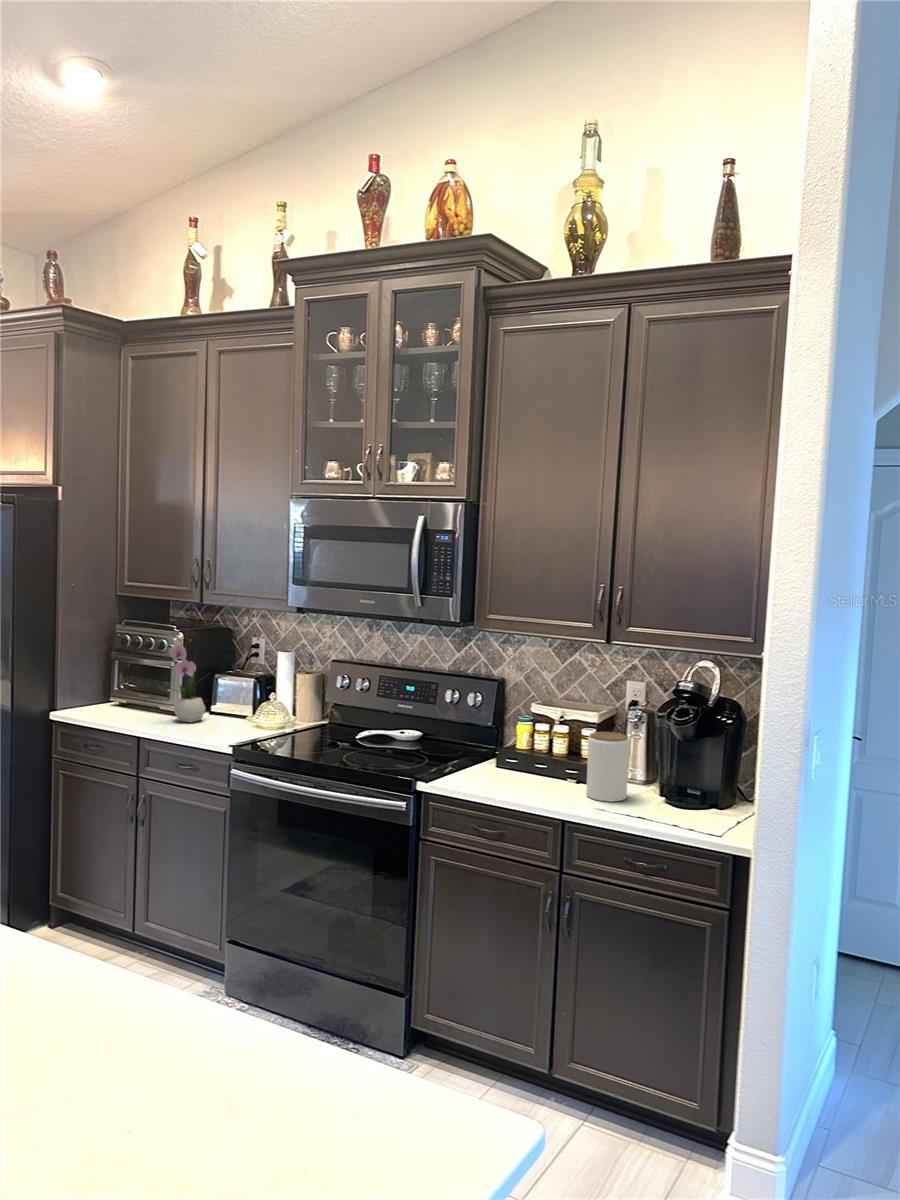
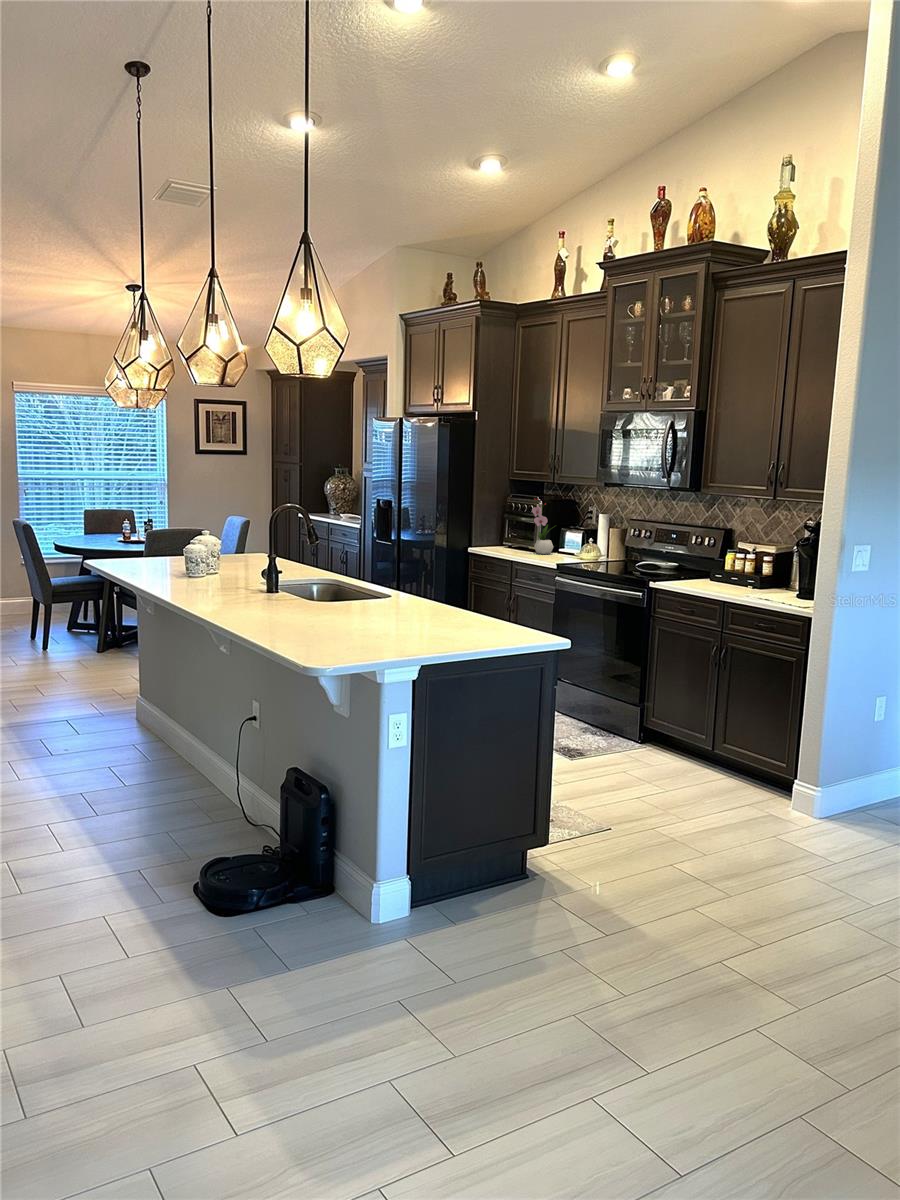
jar: present [586,732,629,802] -> none [747,553,775,593]

